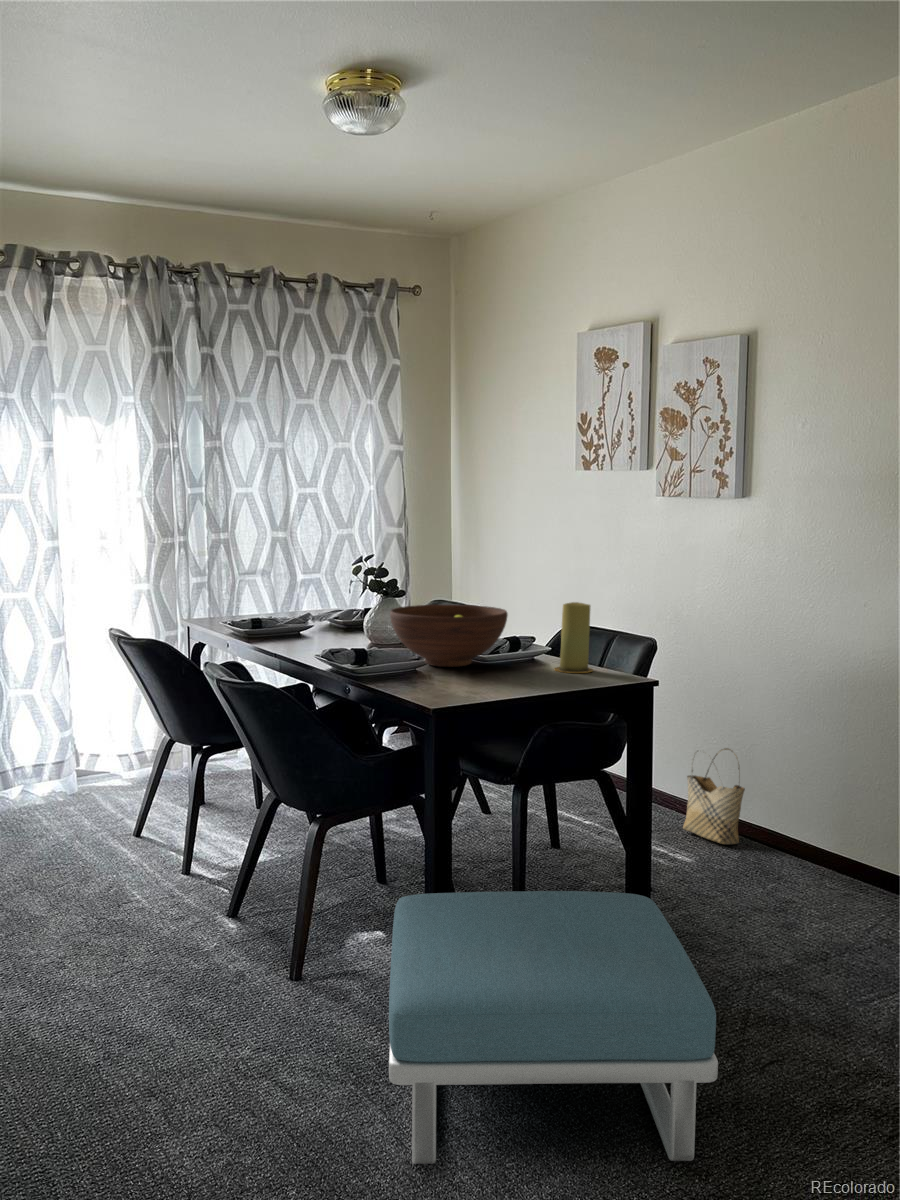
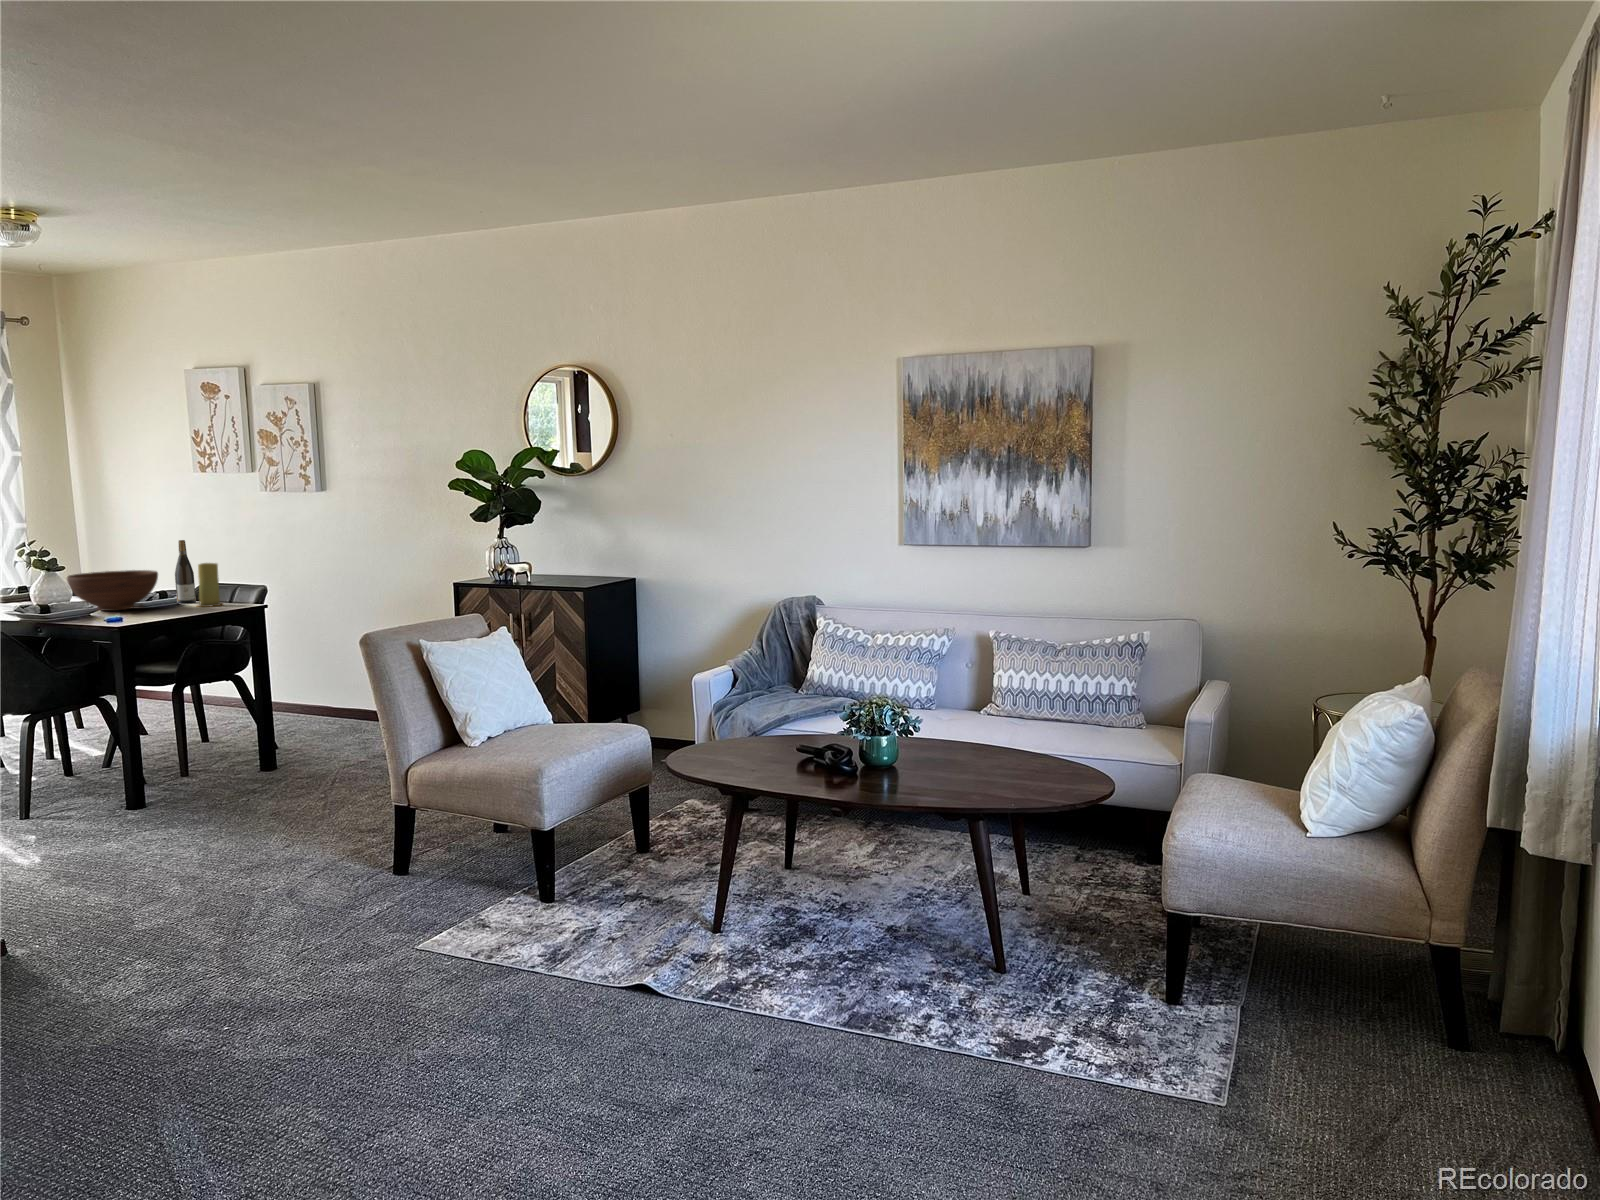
wine bottle: none [531,564,557,661] -> present [175,540,196,603]
woven basket: present [683,748,745,844] -> none [301,657,342,719]
footstool: present [389,891,718,1164] -> none [104,722,312,857]

